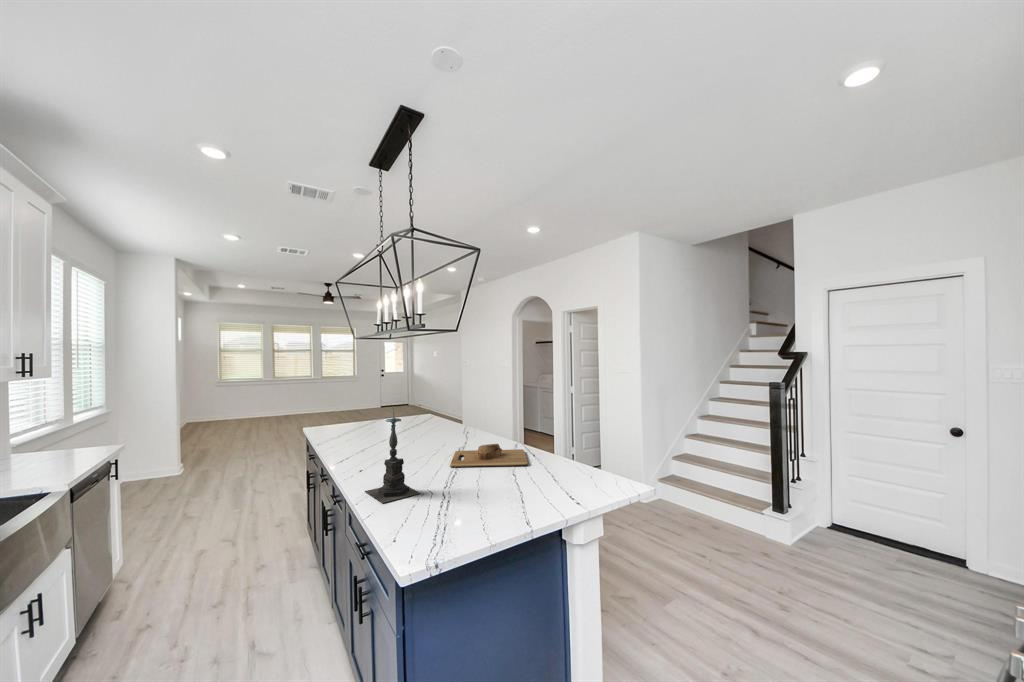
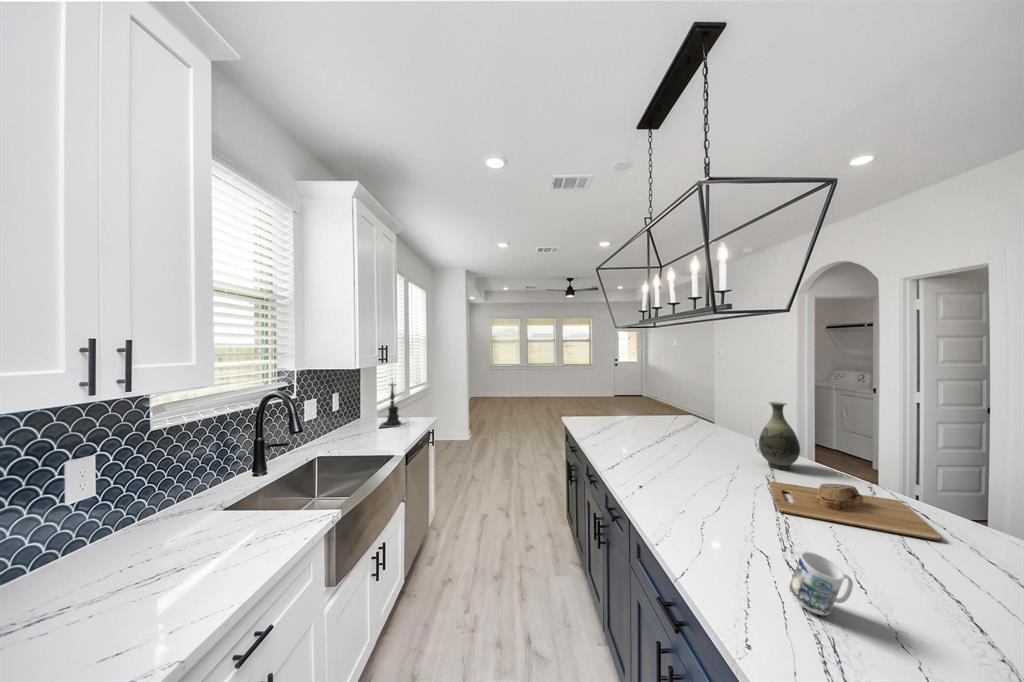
vase: none [457,394,482,443] -> present [759,402,800,470]
candle holder: present [365,408,420,503] -> present [379,383,401,427]
mug: none [423,476,456,510] -> present [789,552,853,615]

